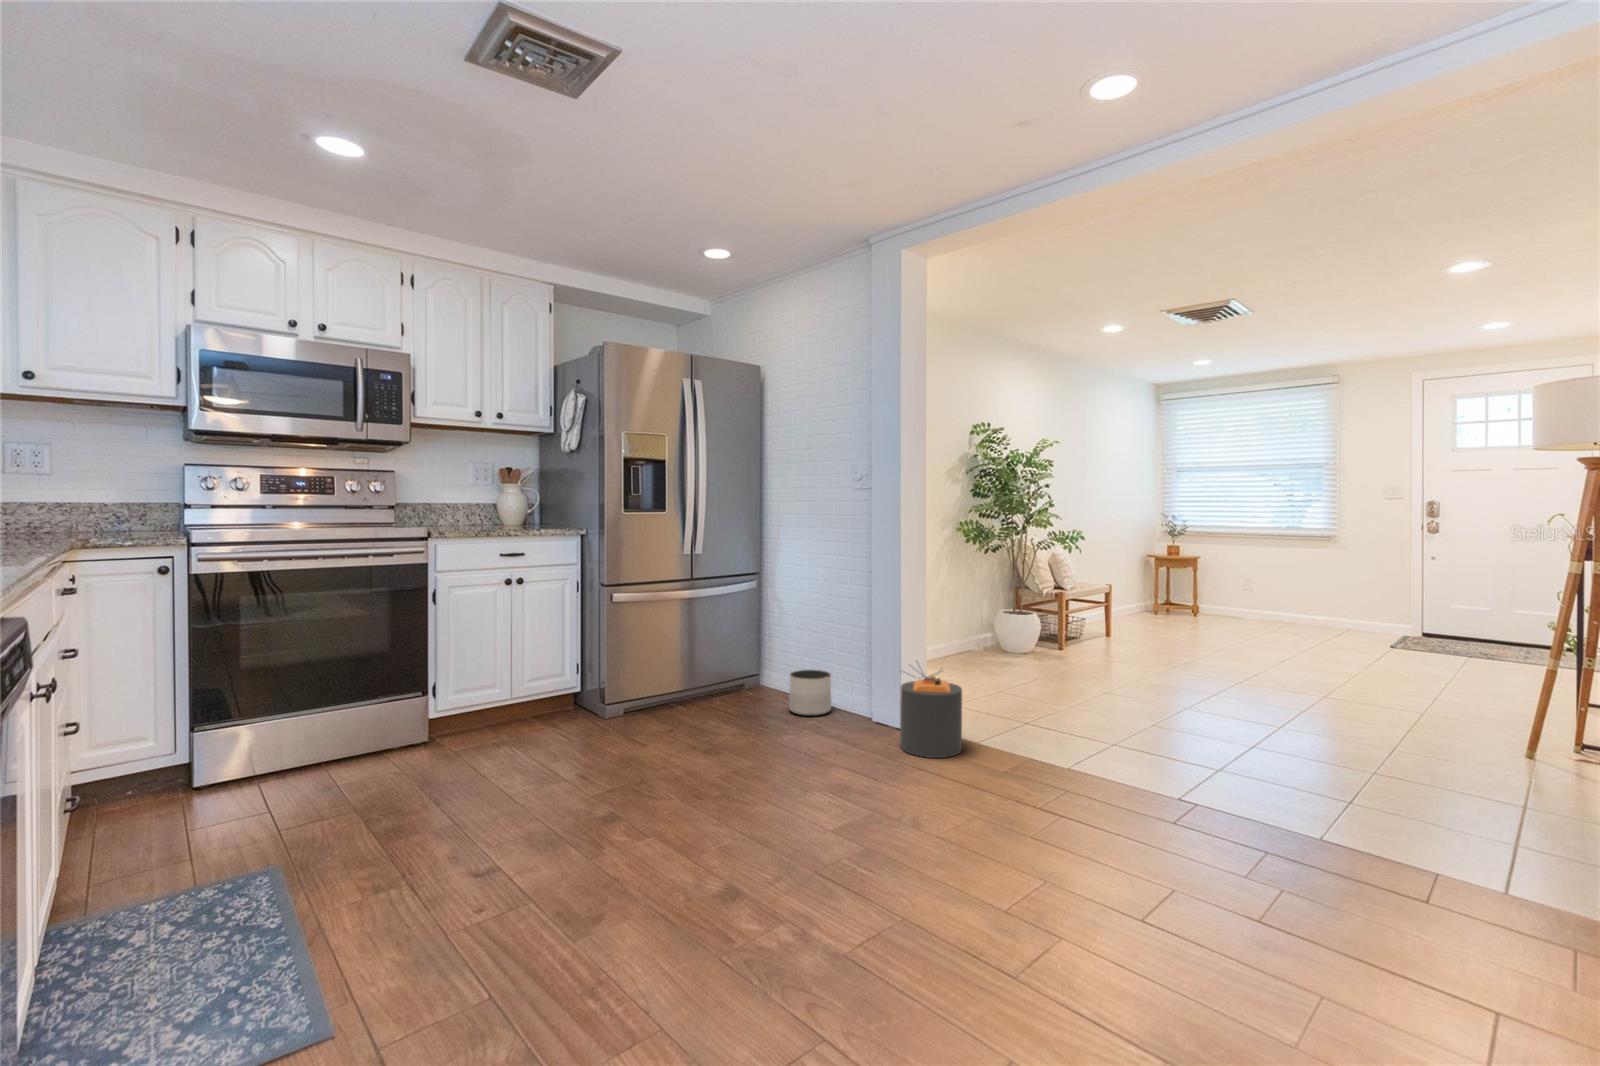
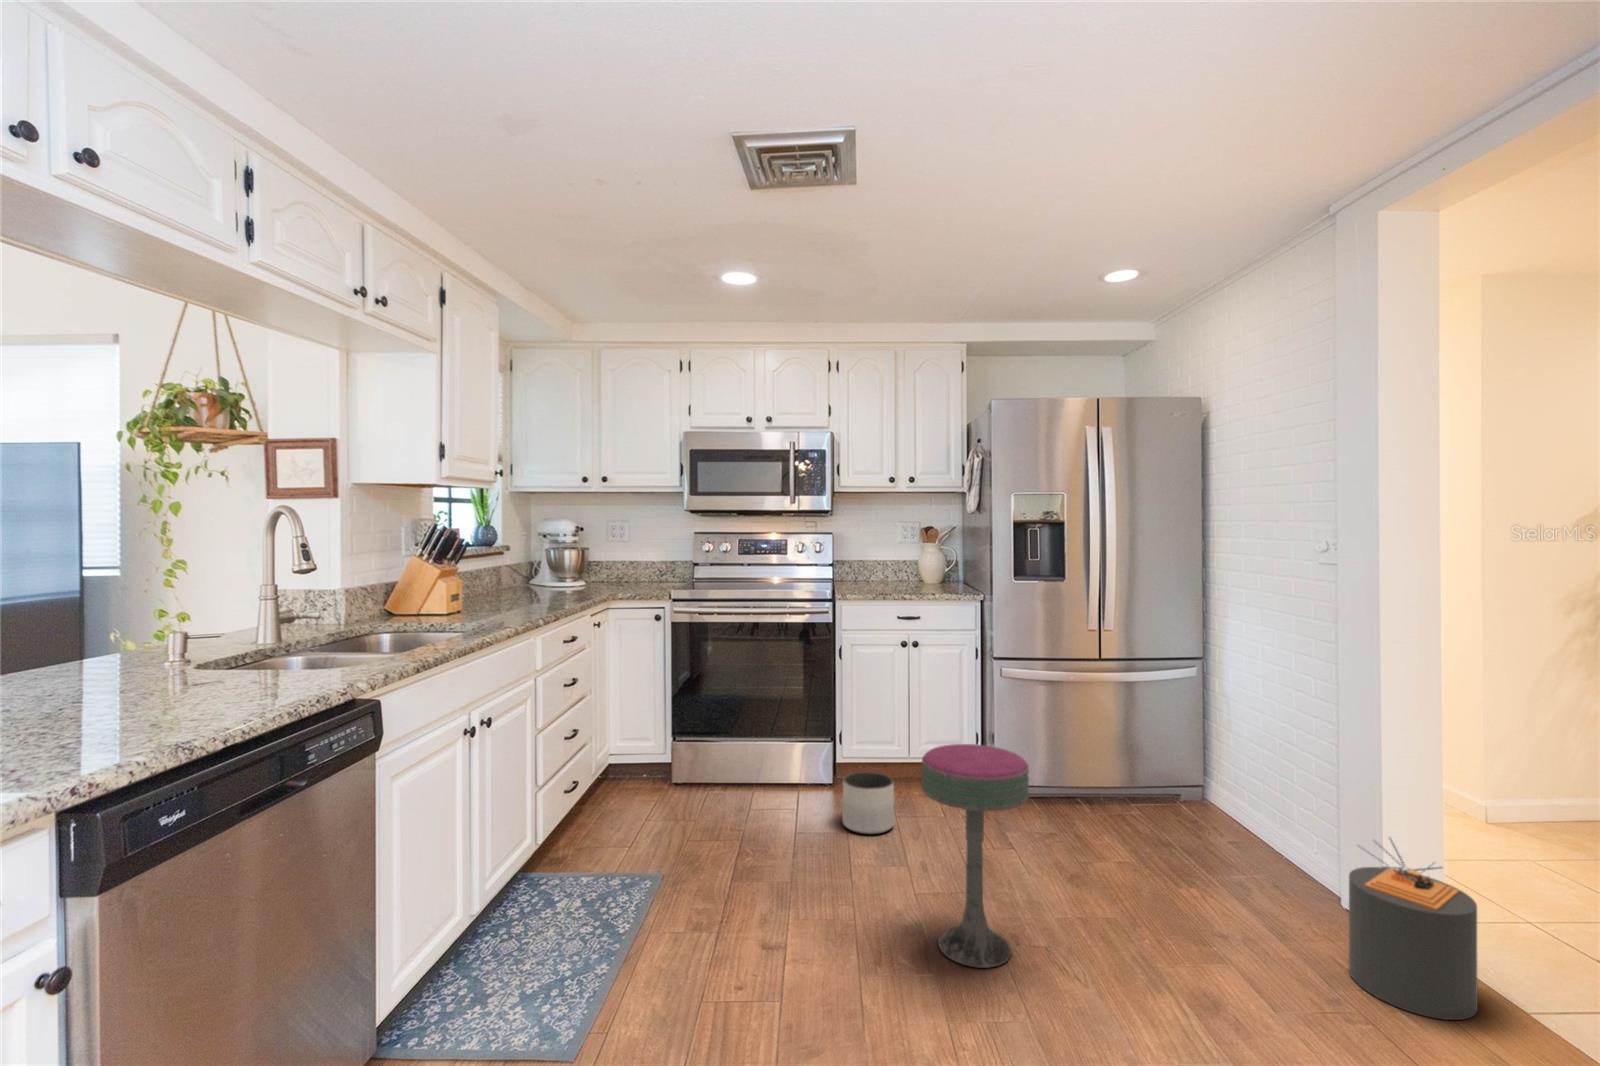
bar stool: none [651,643,742,826] -> present [922,744,1029,968]
planter: present [789,670,831,716] -> present [842,772,894,834]

